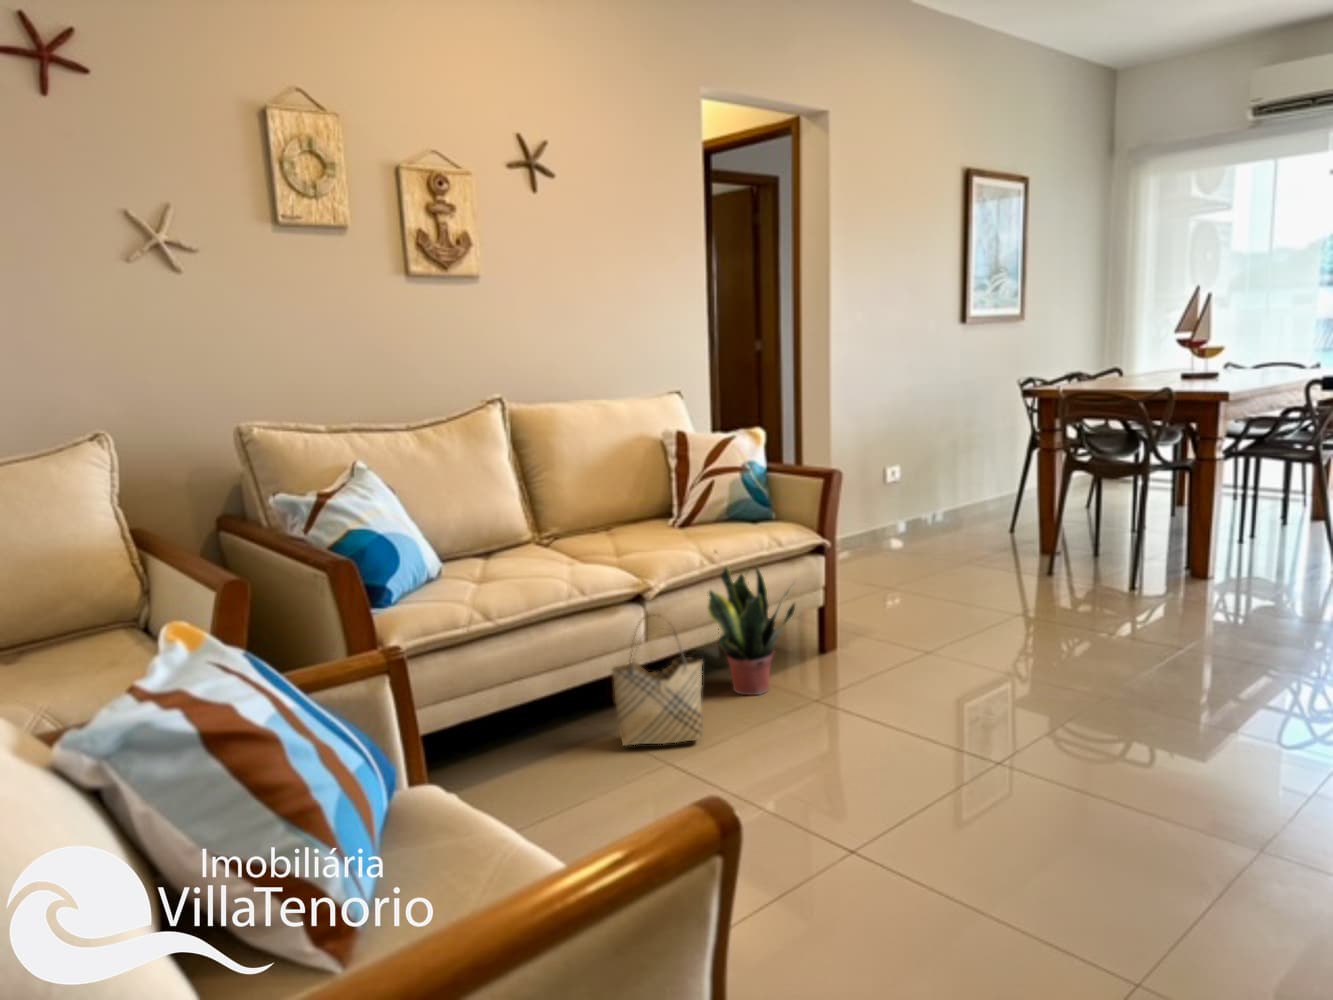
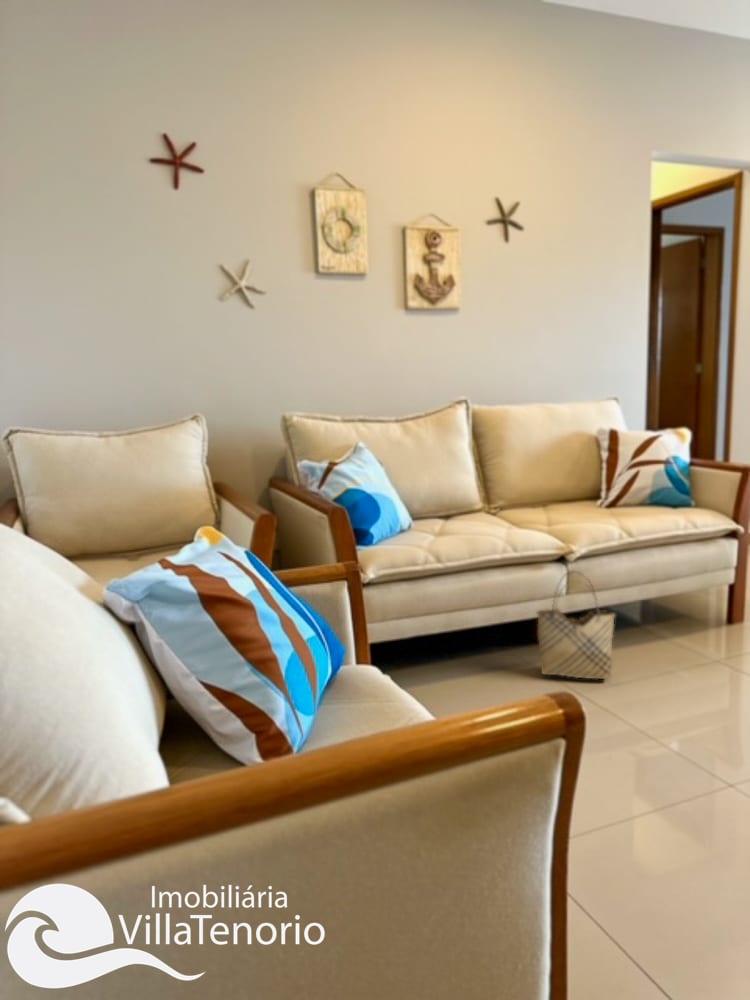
potted plant: present [707,566,795,695] -> none [623,525,708,651]

